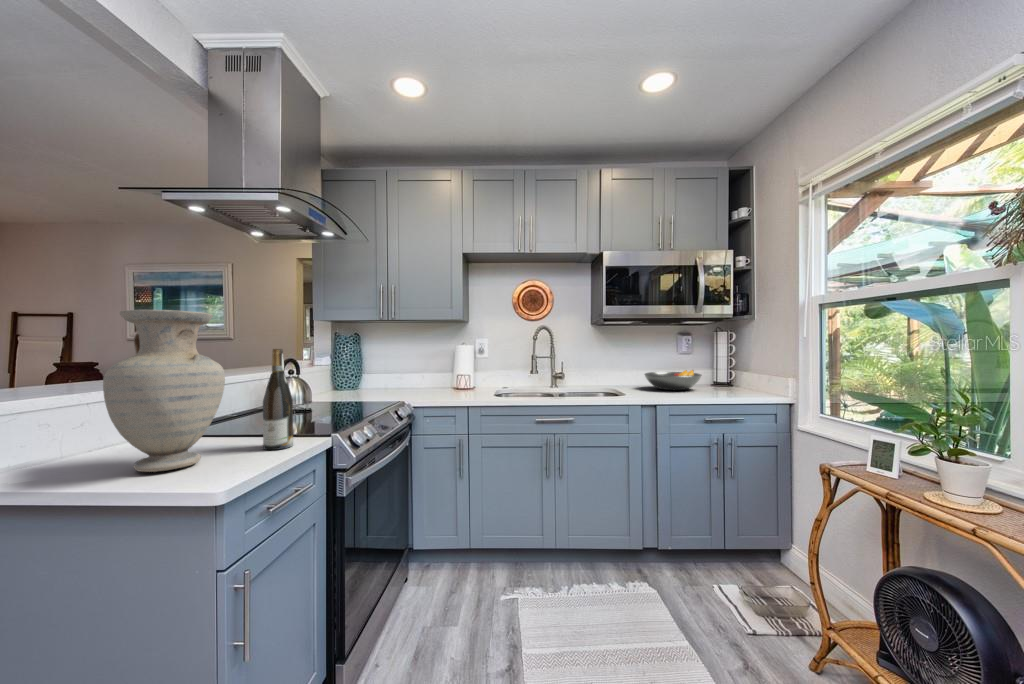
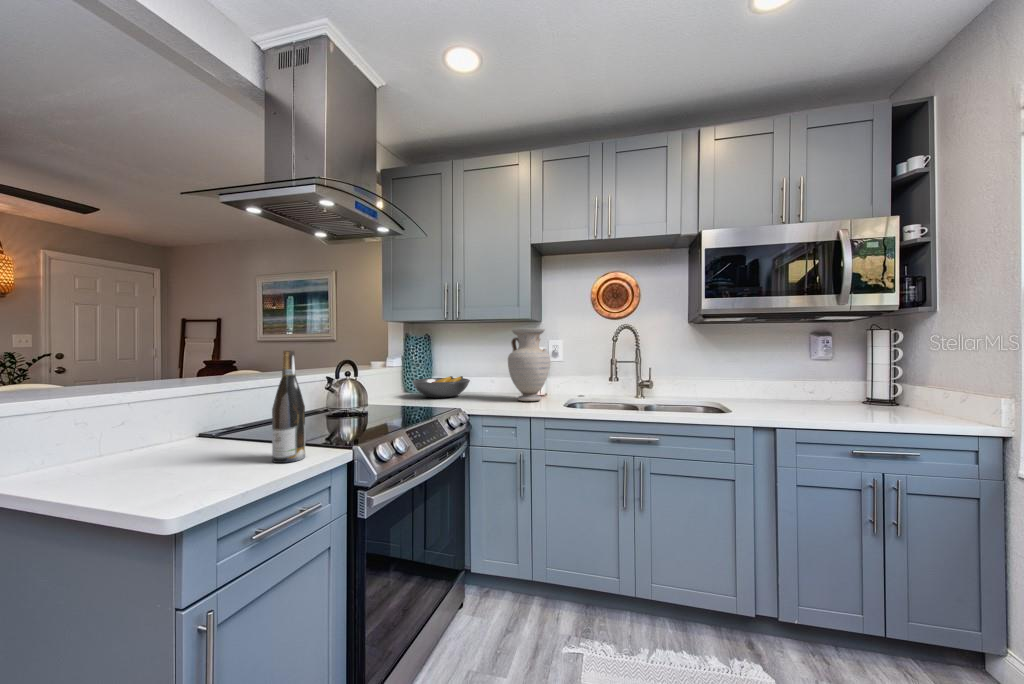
vase: present [103,310,225,472] -> present [508,328,550,401]
fruit bowl: present [645,370,702,390] -> present [412,376,470,398]

